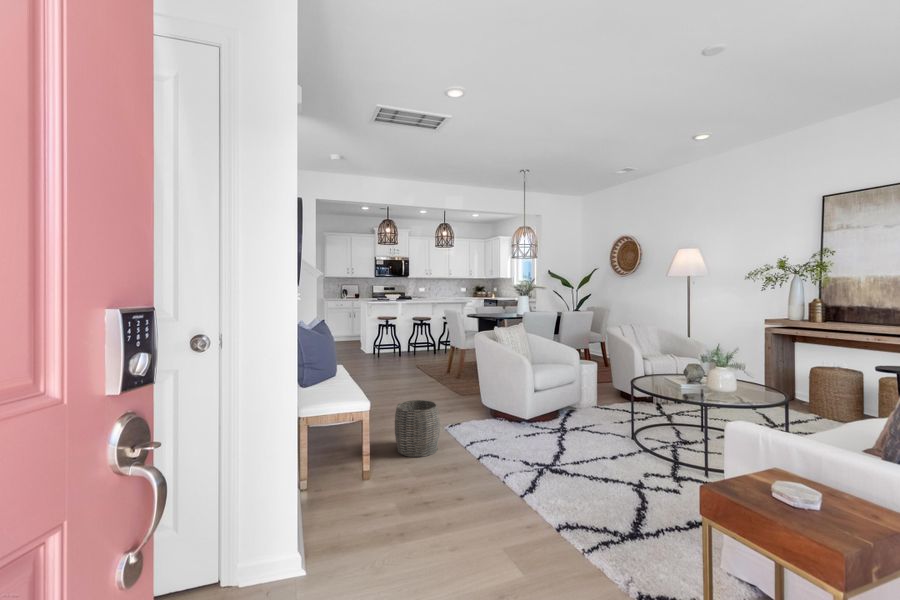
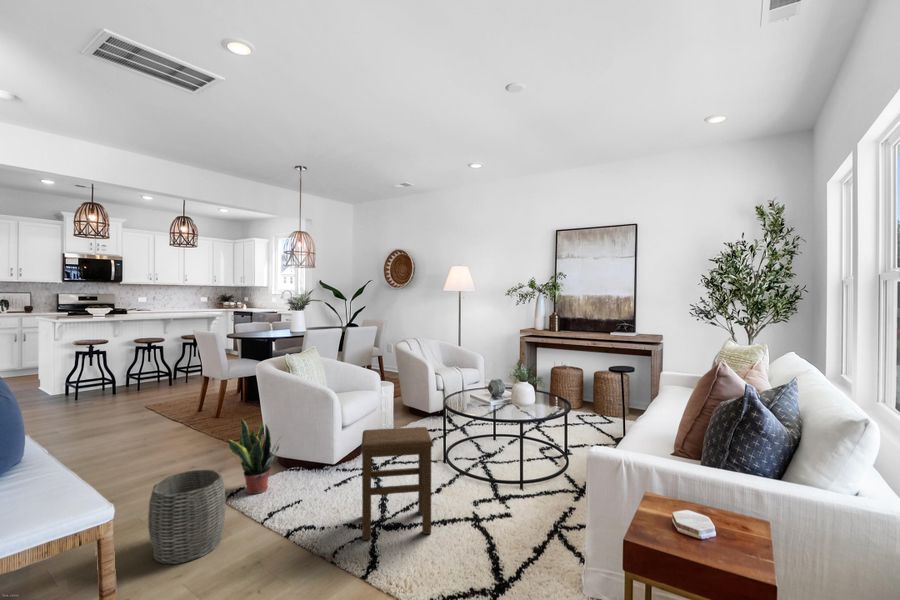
potted plant: none [448,372,490,430] -> present [229,418,282,494]
stool: none [529,388,595,483] -> present [361,427,433,540]

